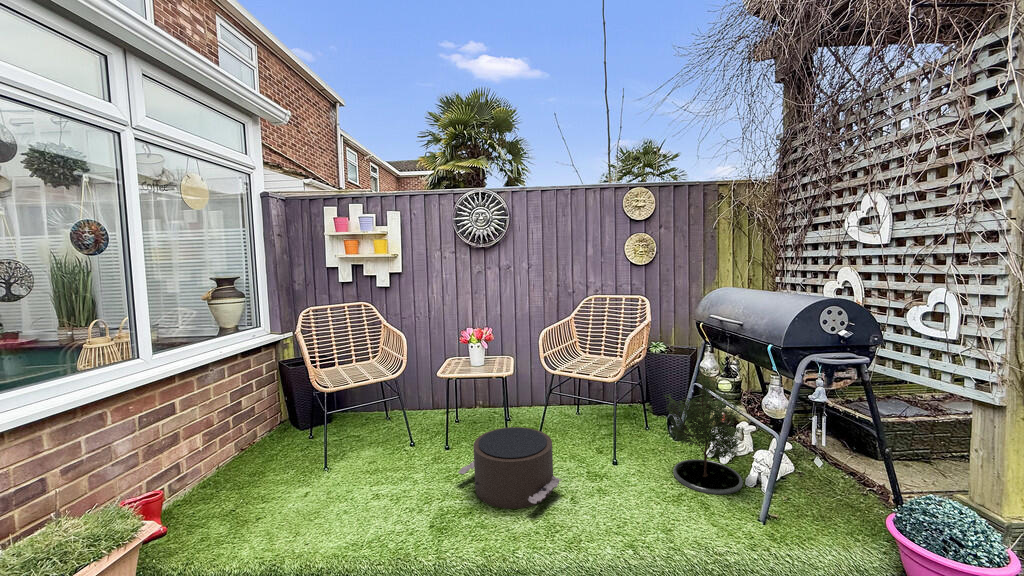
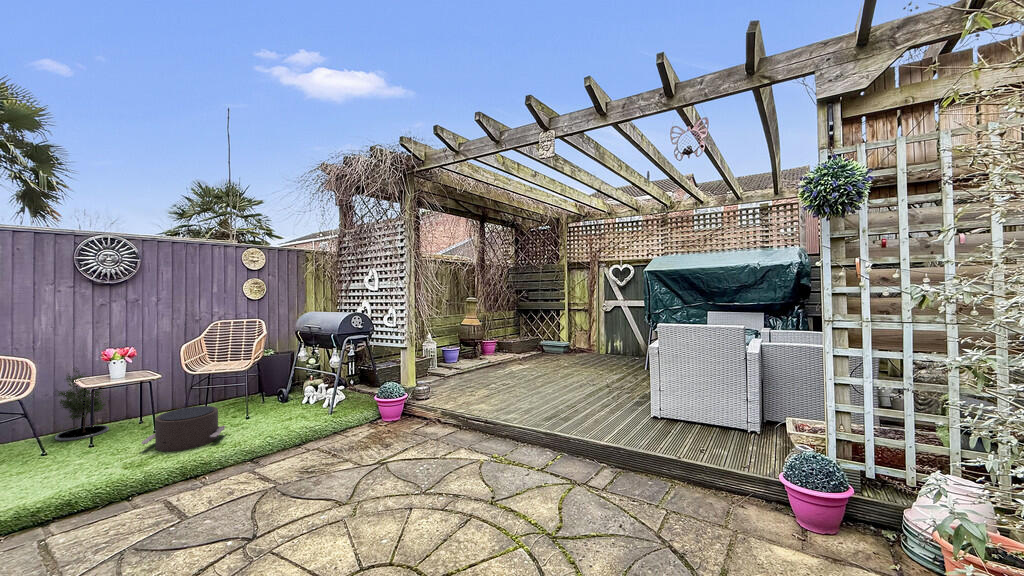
potted tree: present [665,367,744,494] -> present [55,370,109,441]

